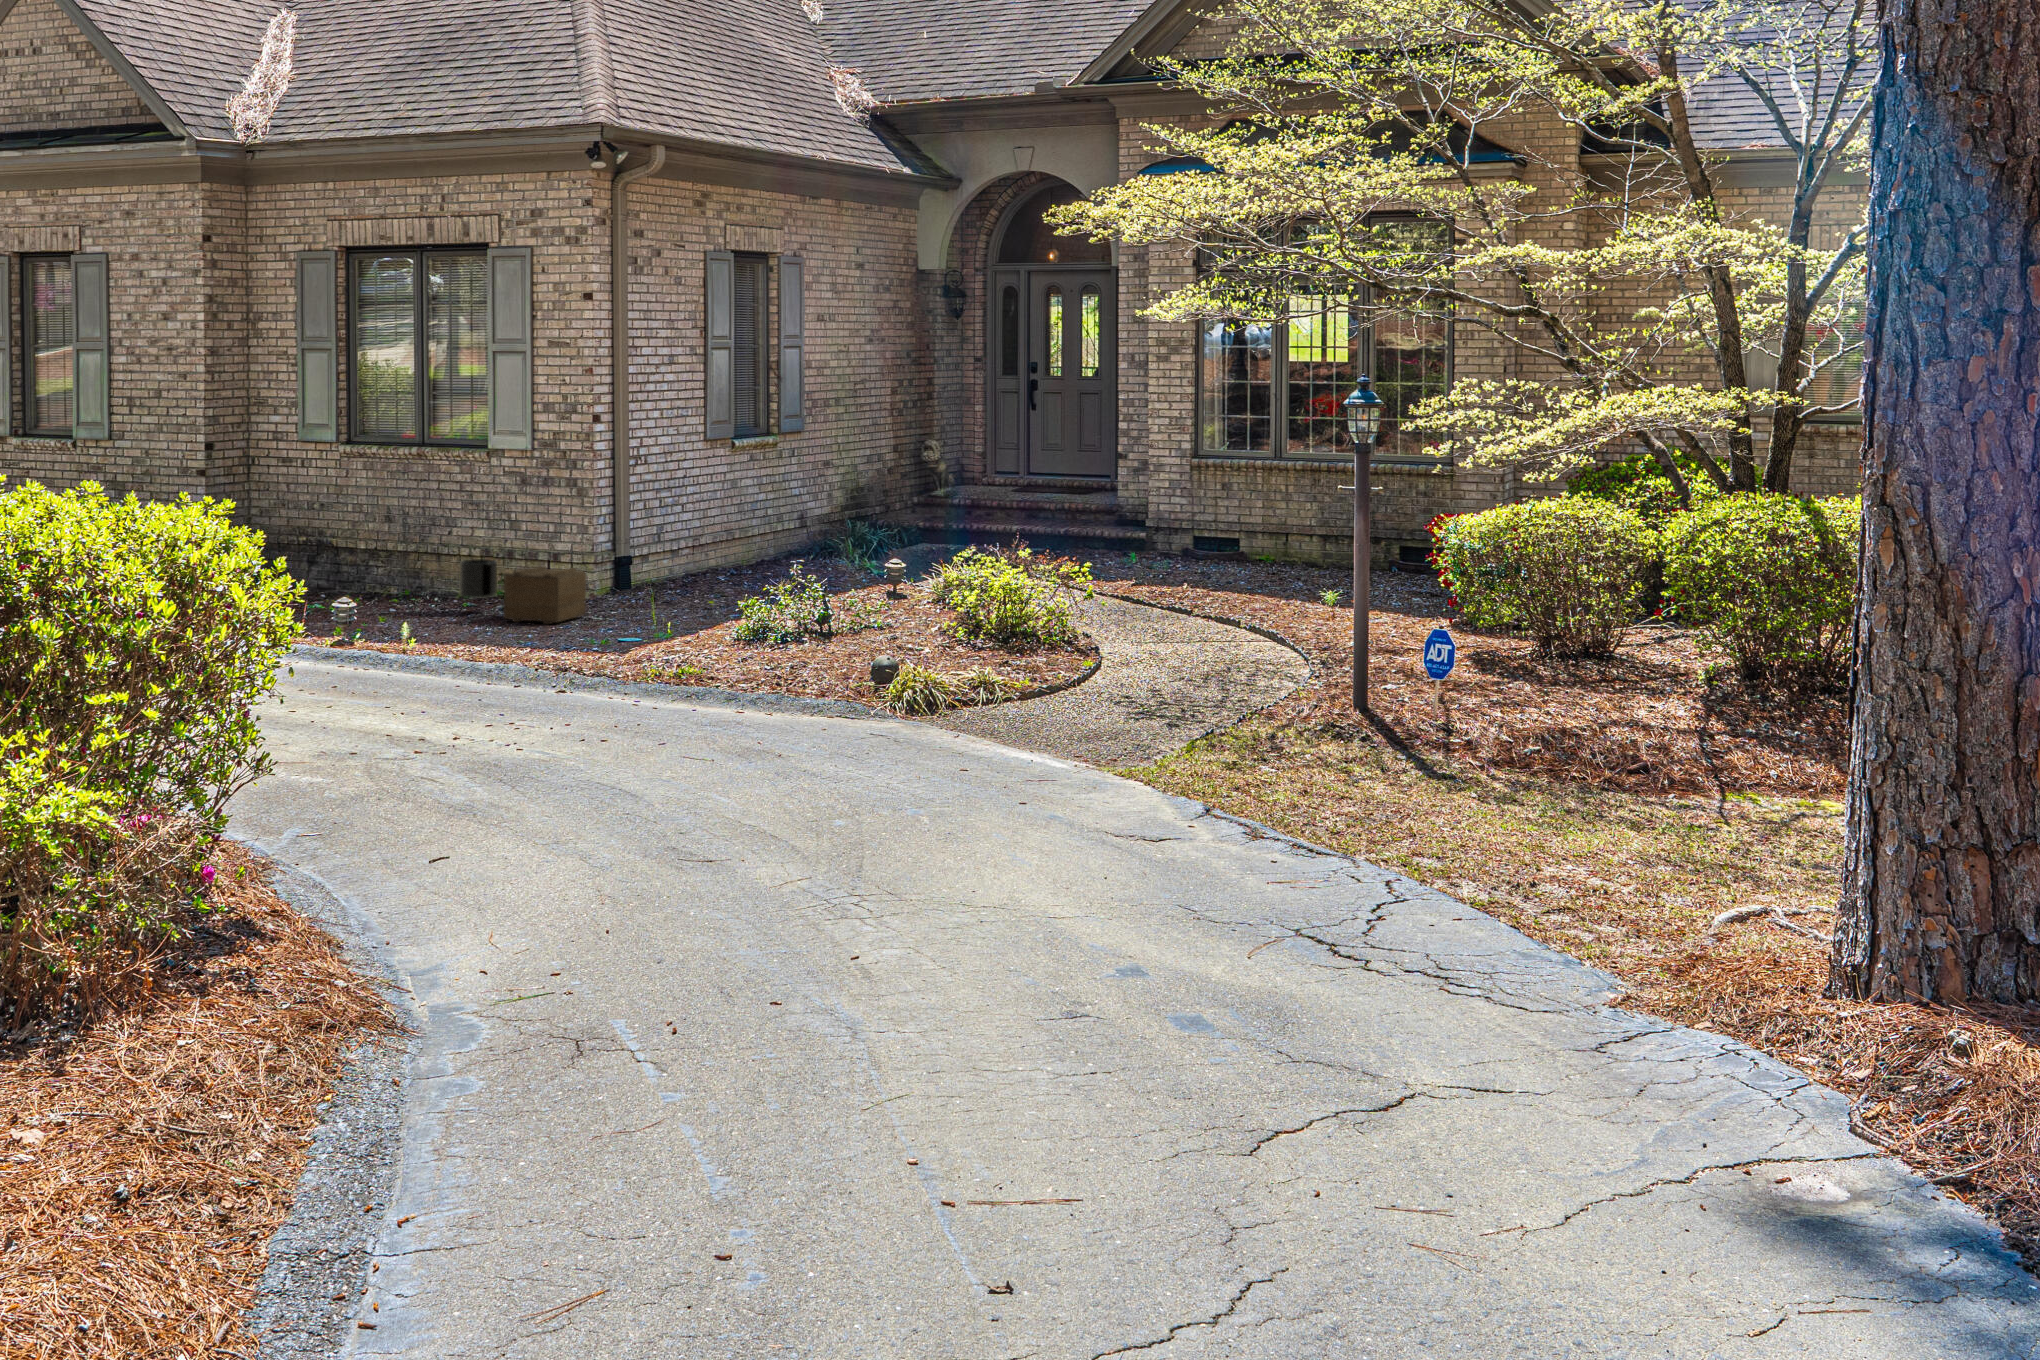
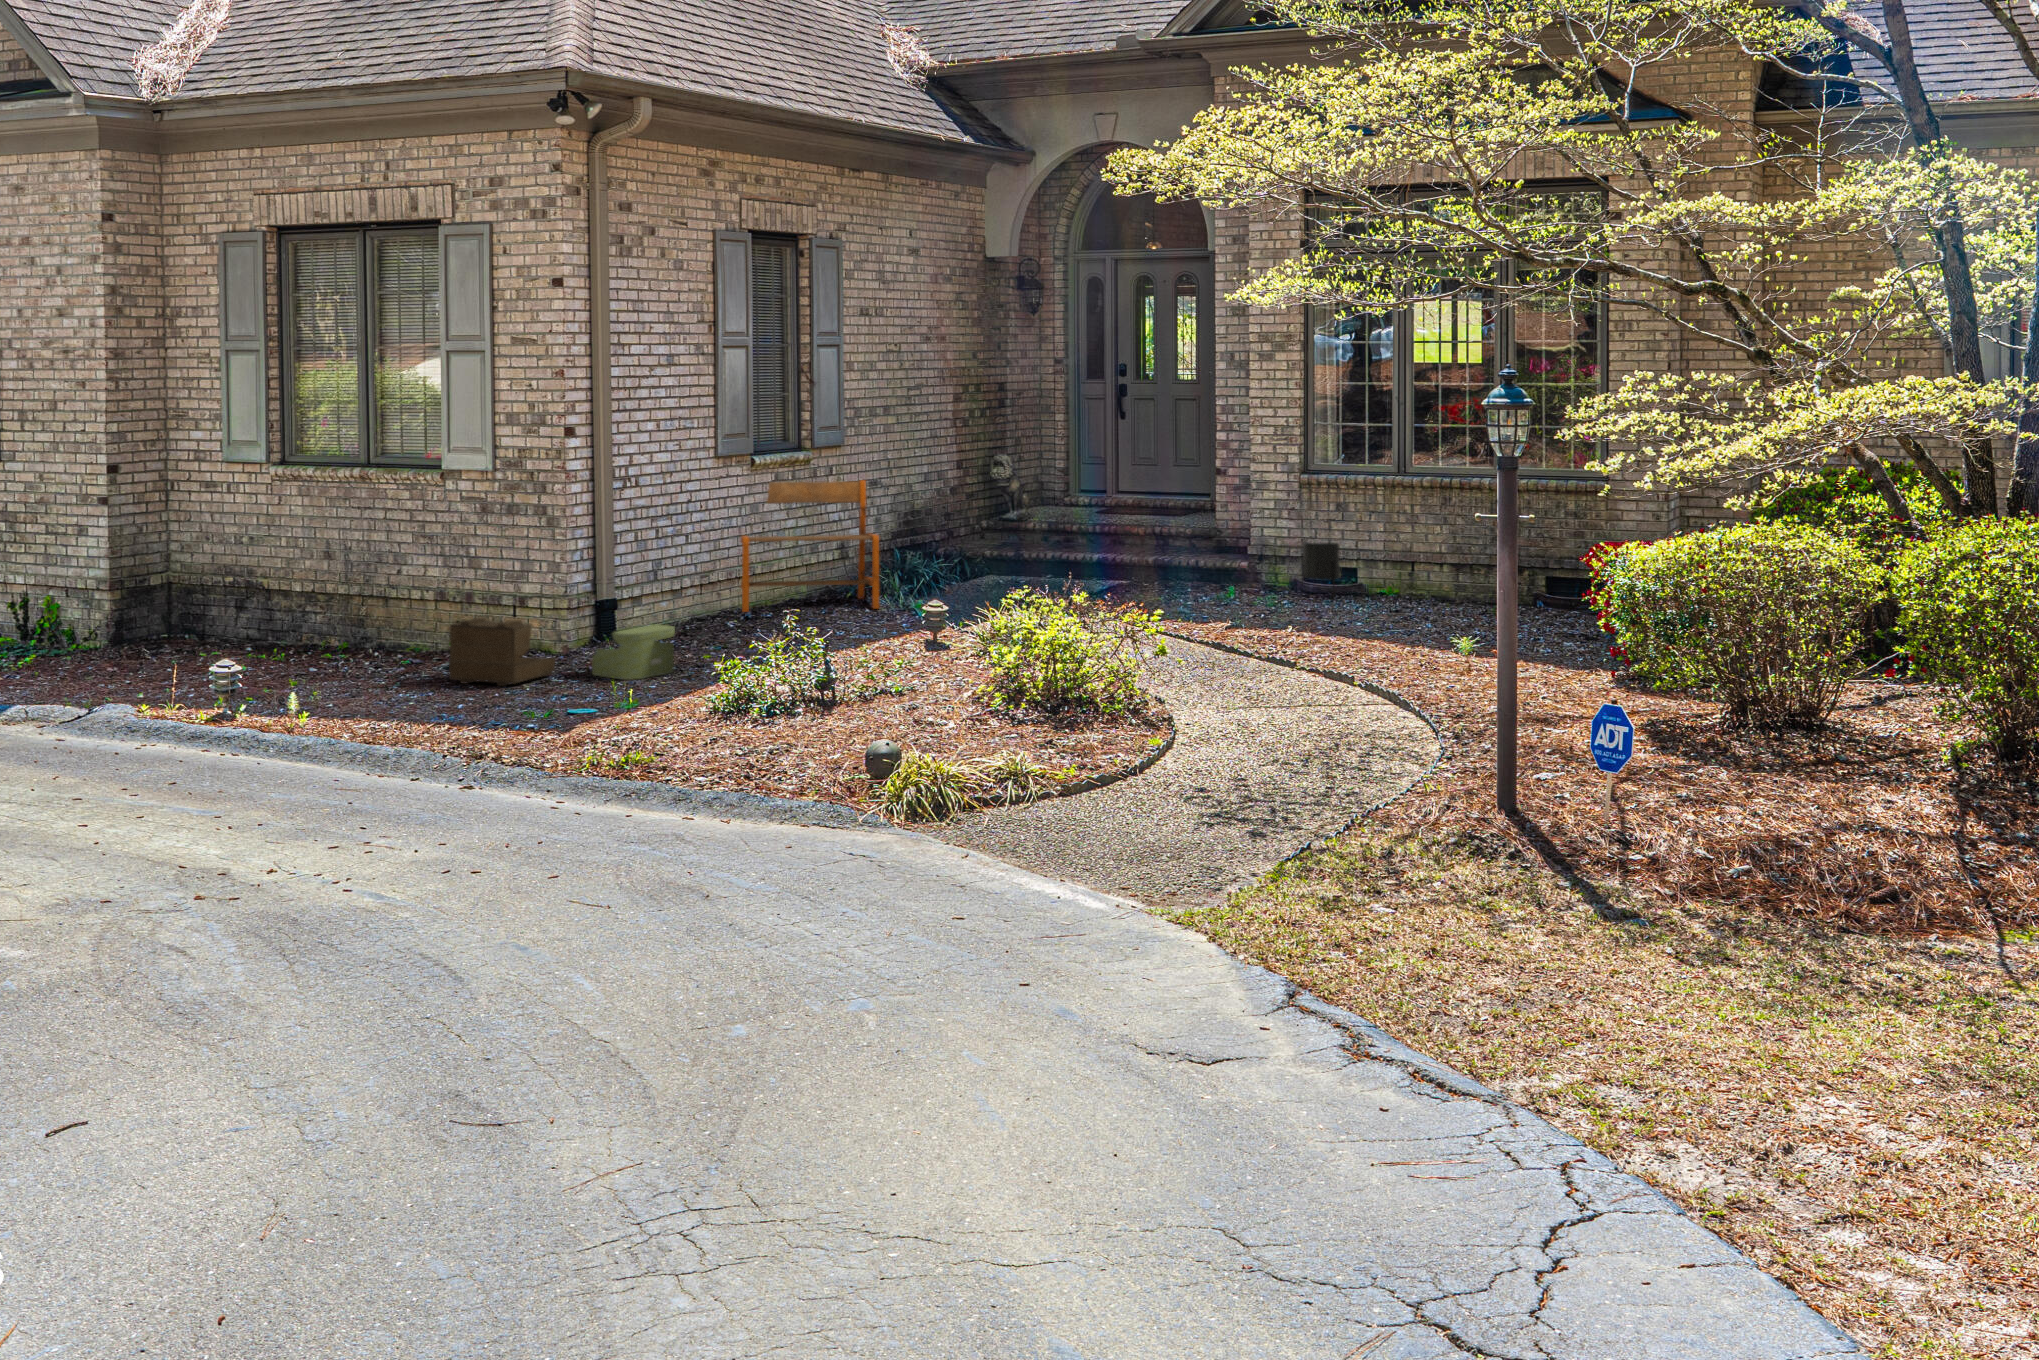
bench: none [721,460,840,568] -> present [740,480,879,612]
planter: present [459,559,497,598] -> present [1301,542,1341,591]
storage box: none [615,575,681,620] -> present [592,624,675,680]

